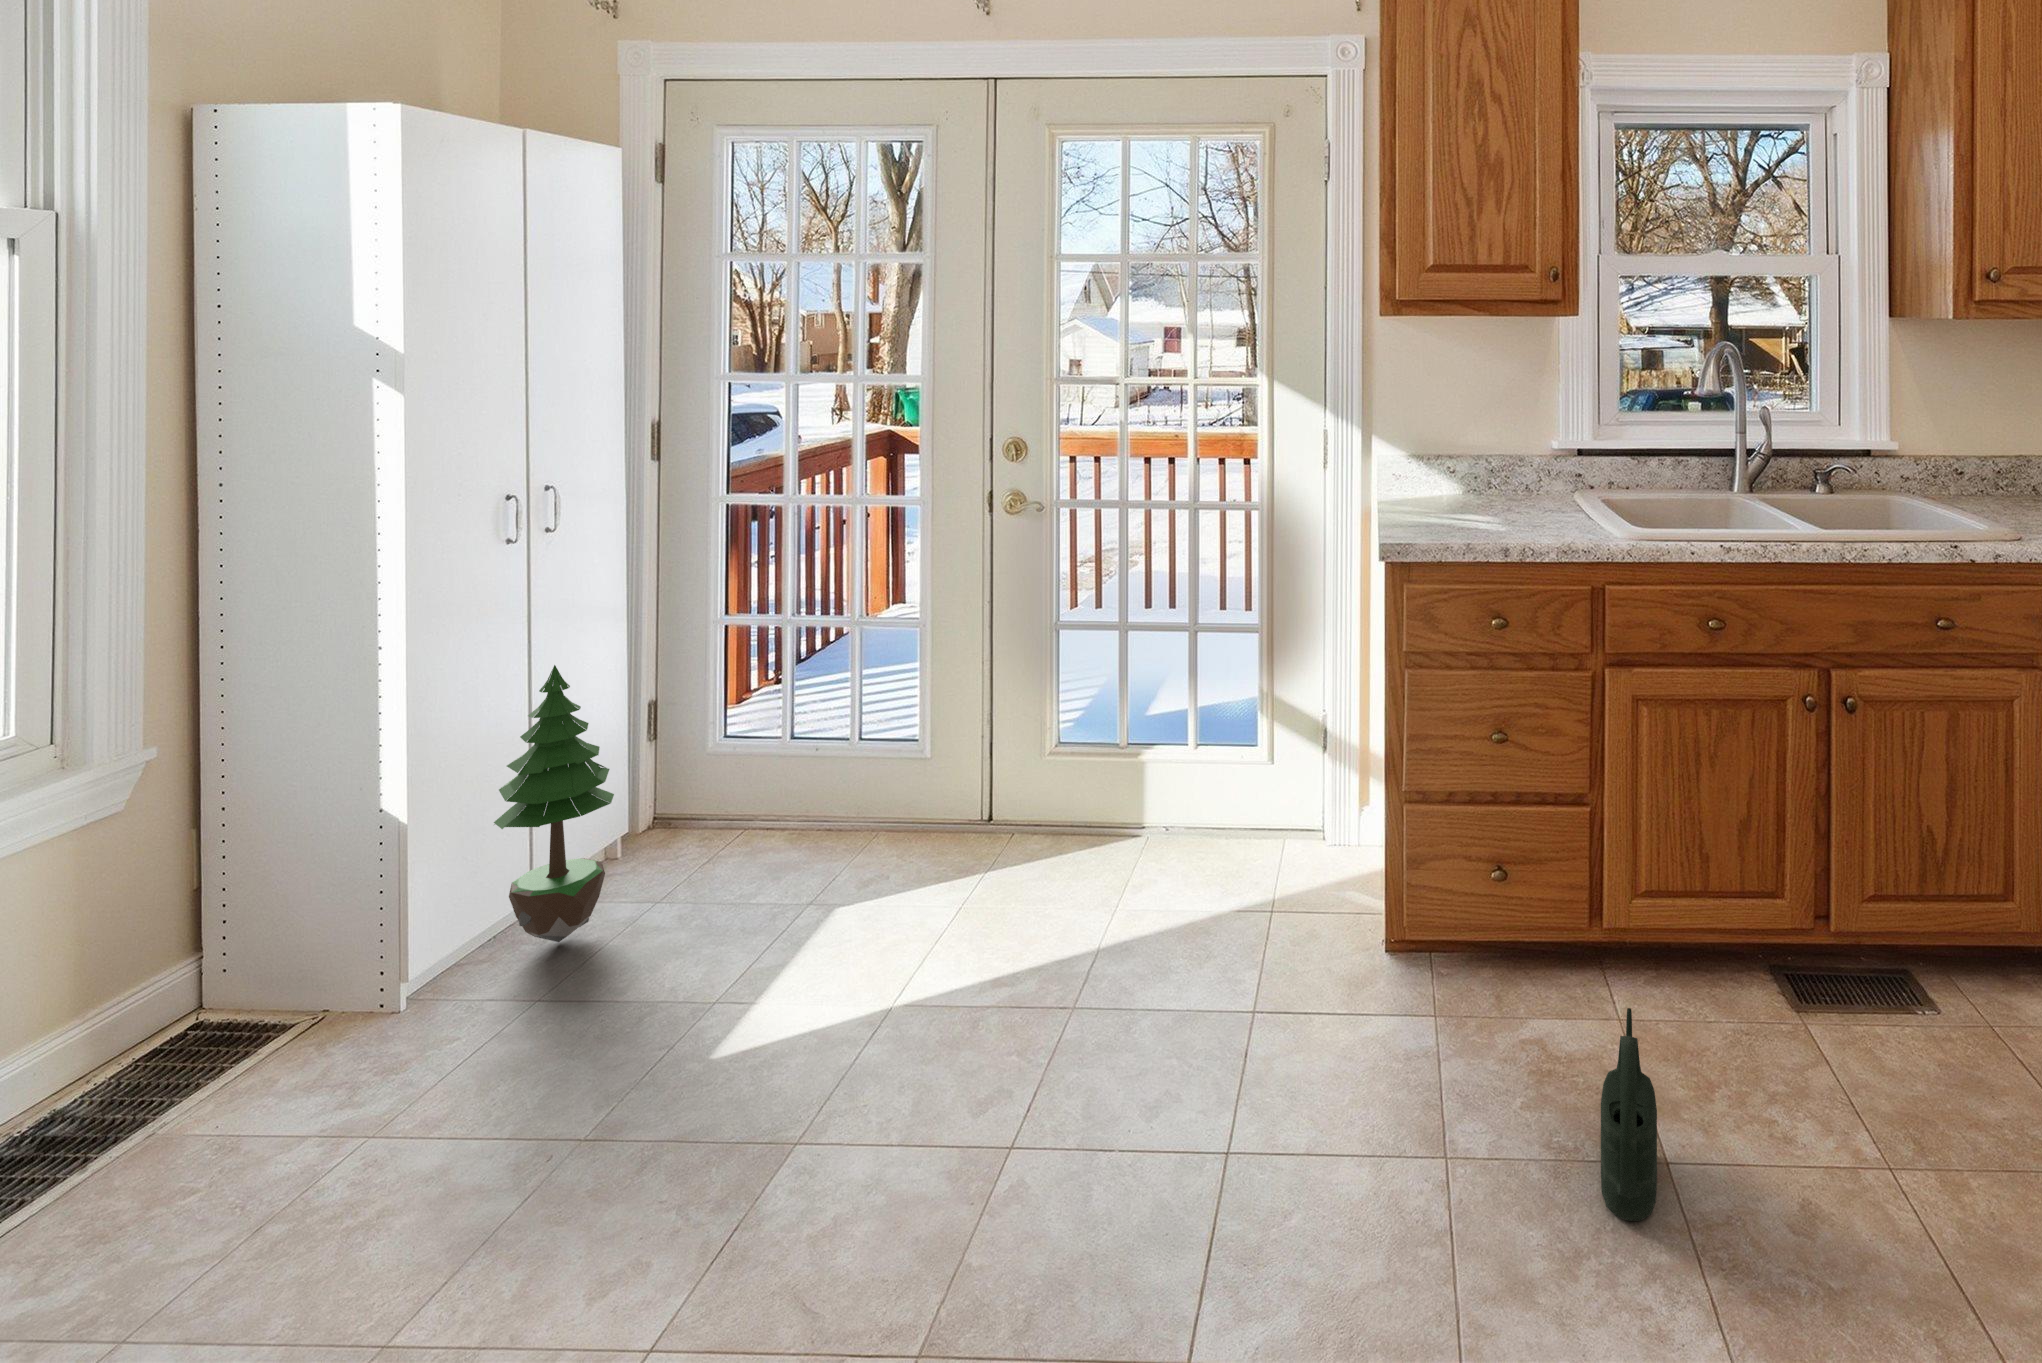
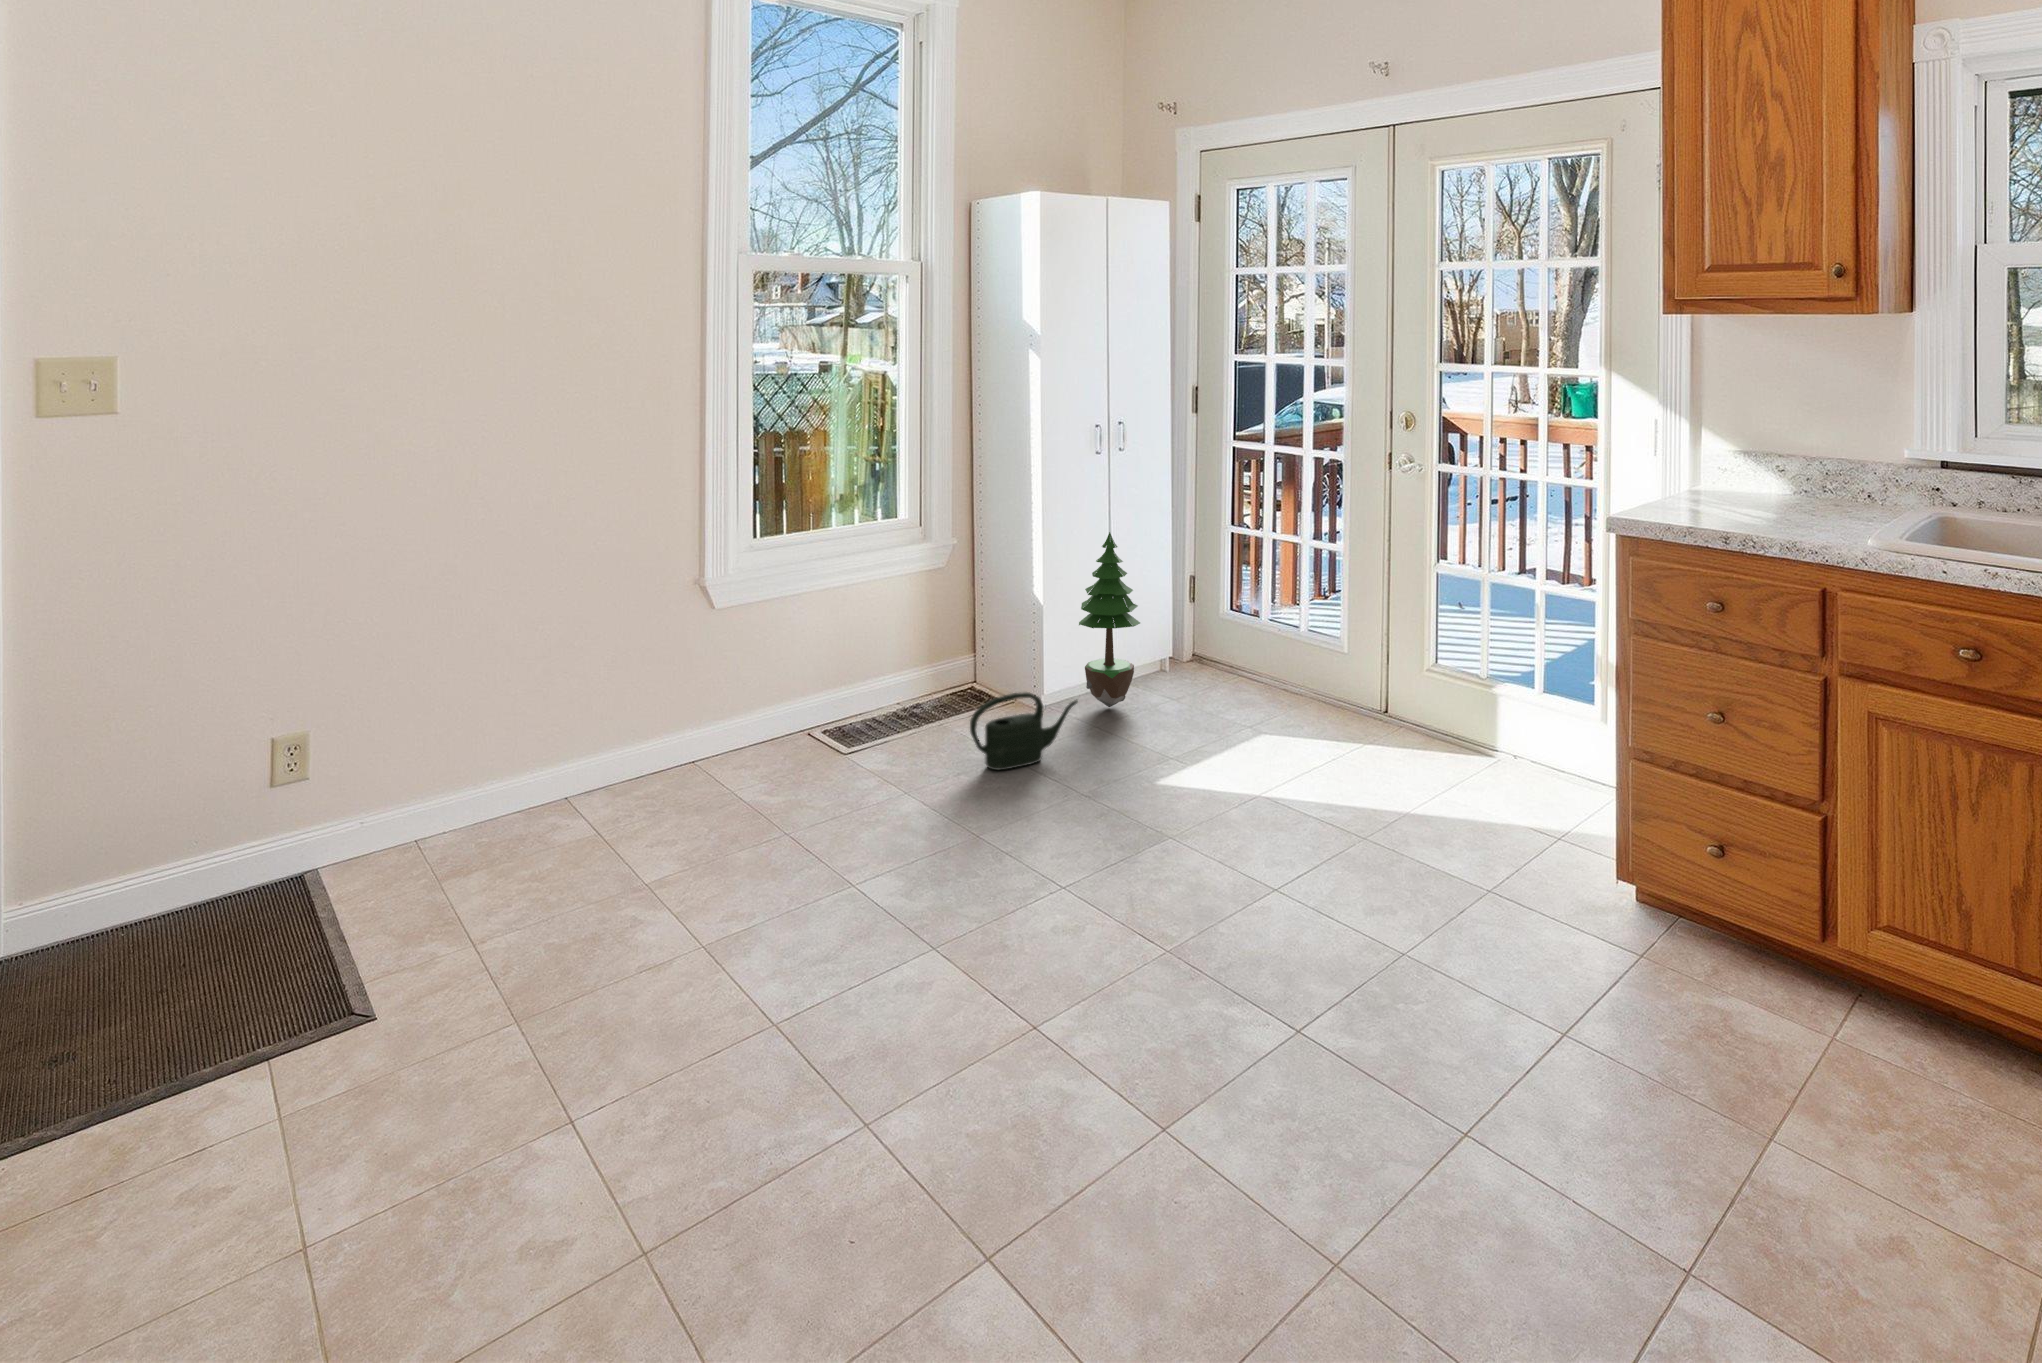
watering can: present [1601,1008,1657,1221] -> present [970,692,1078,770]

